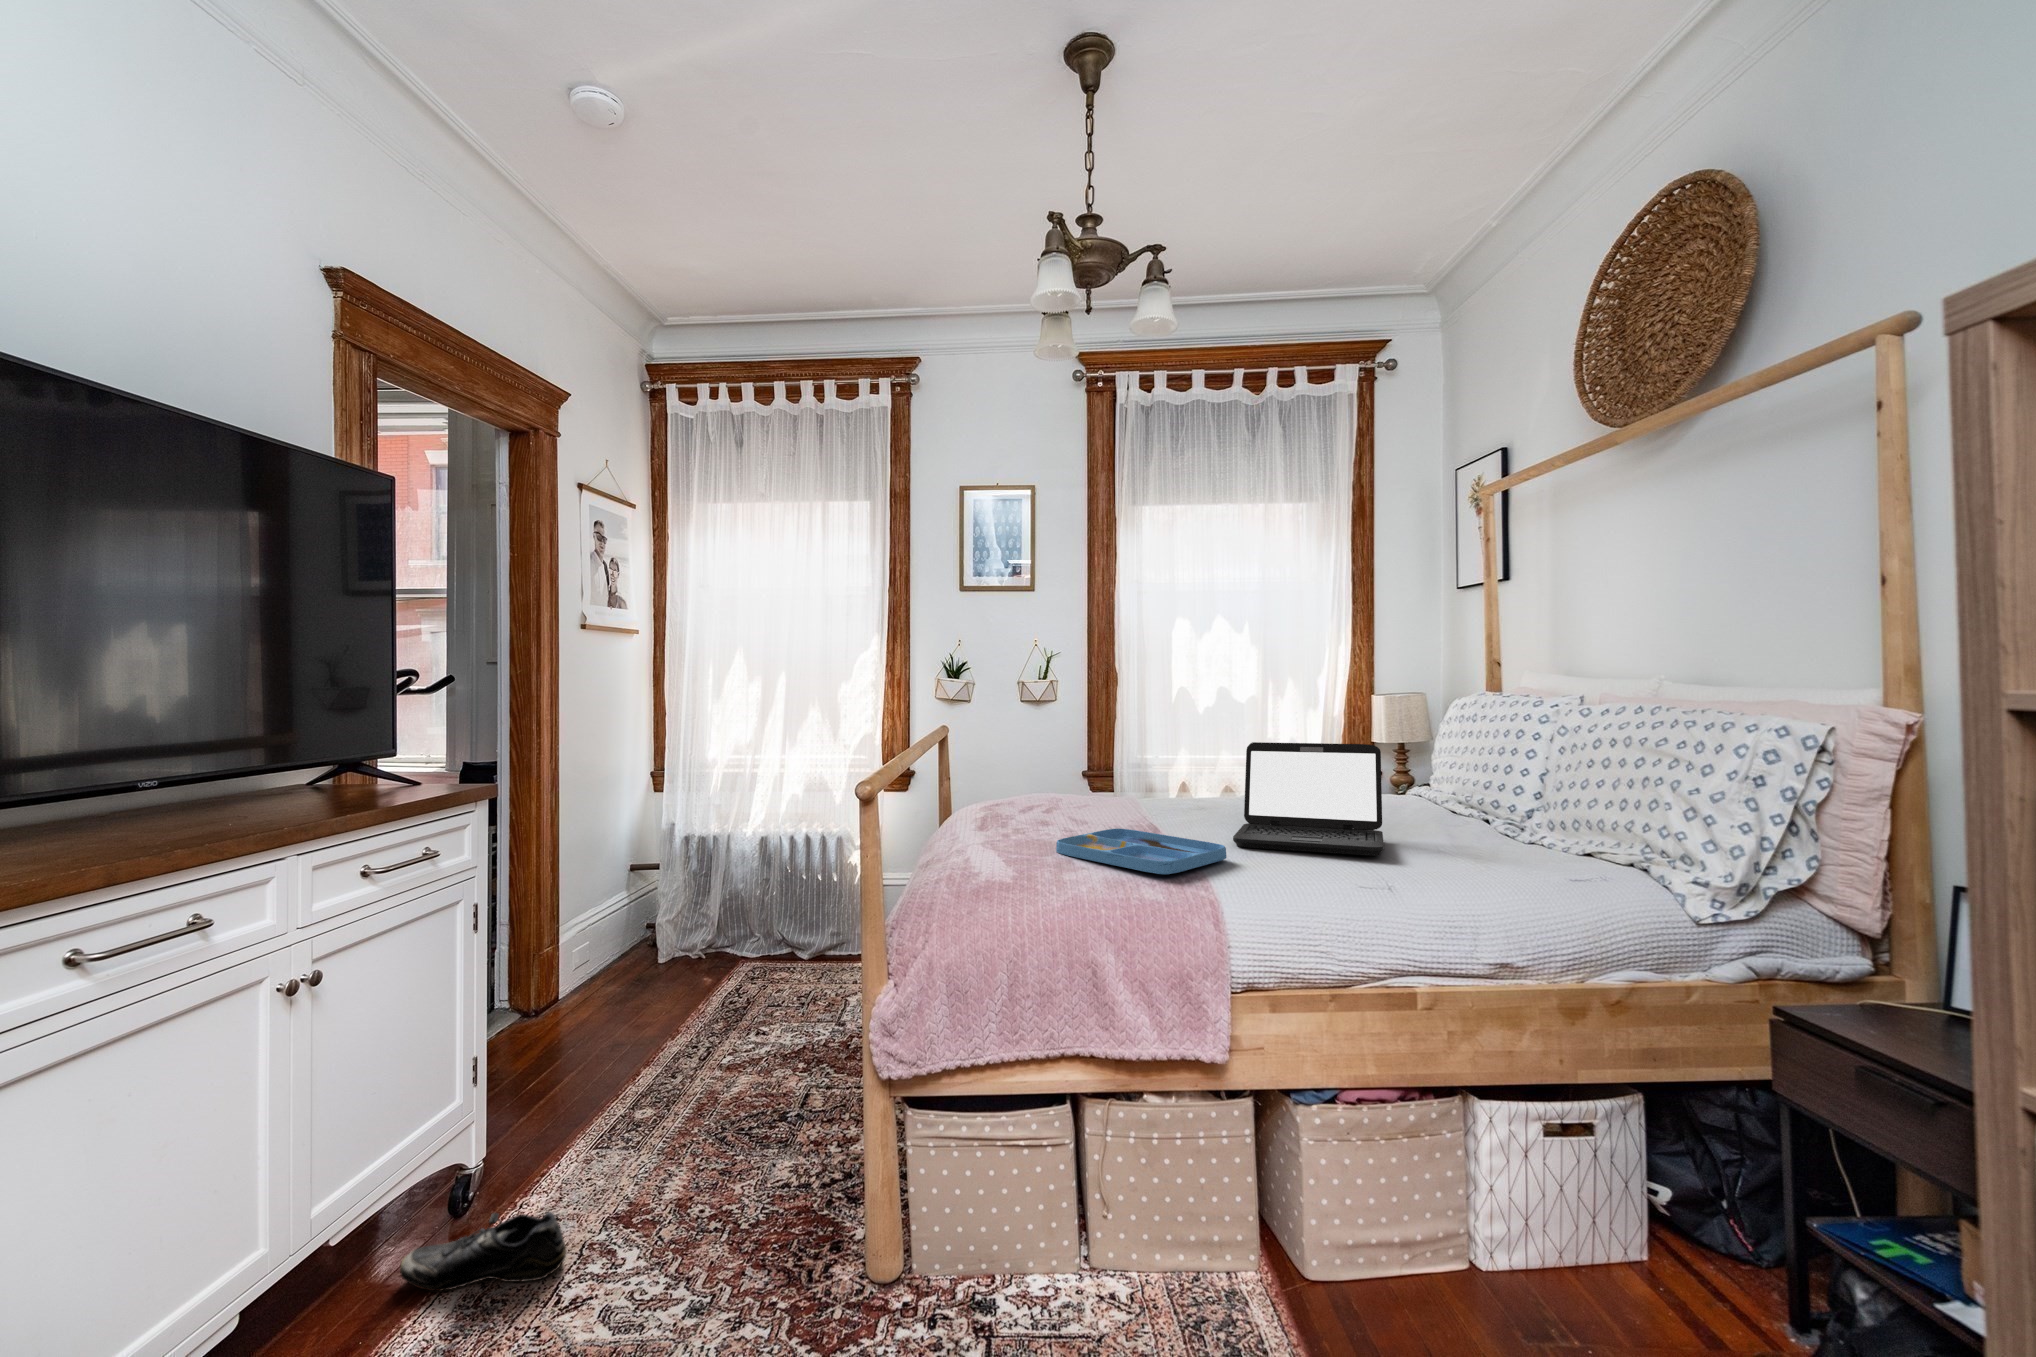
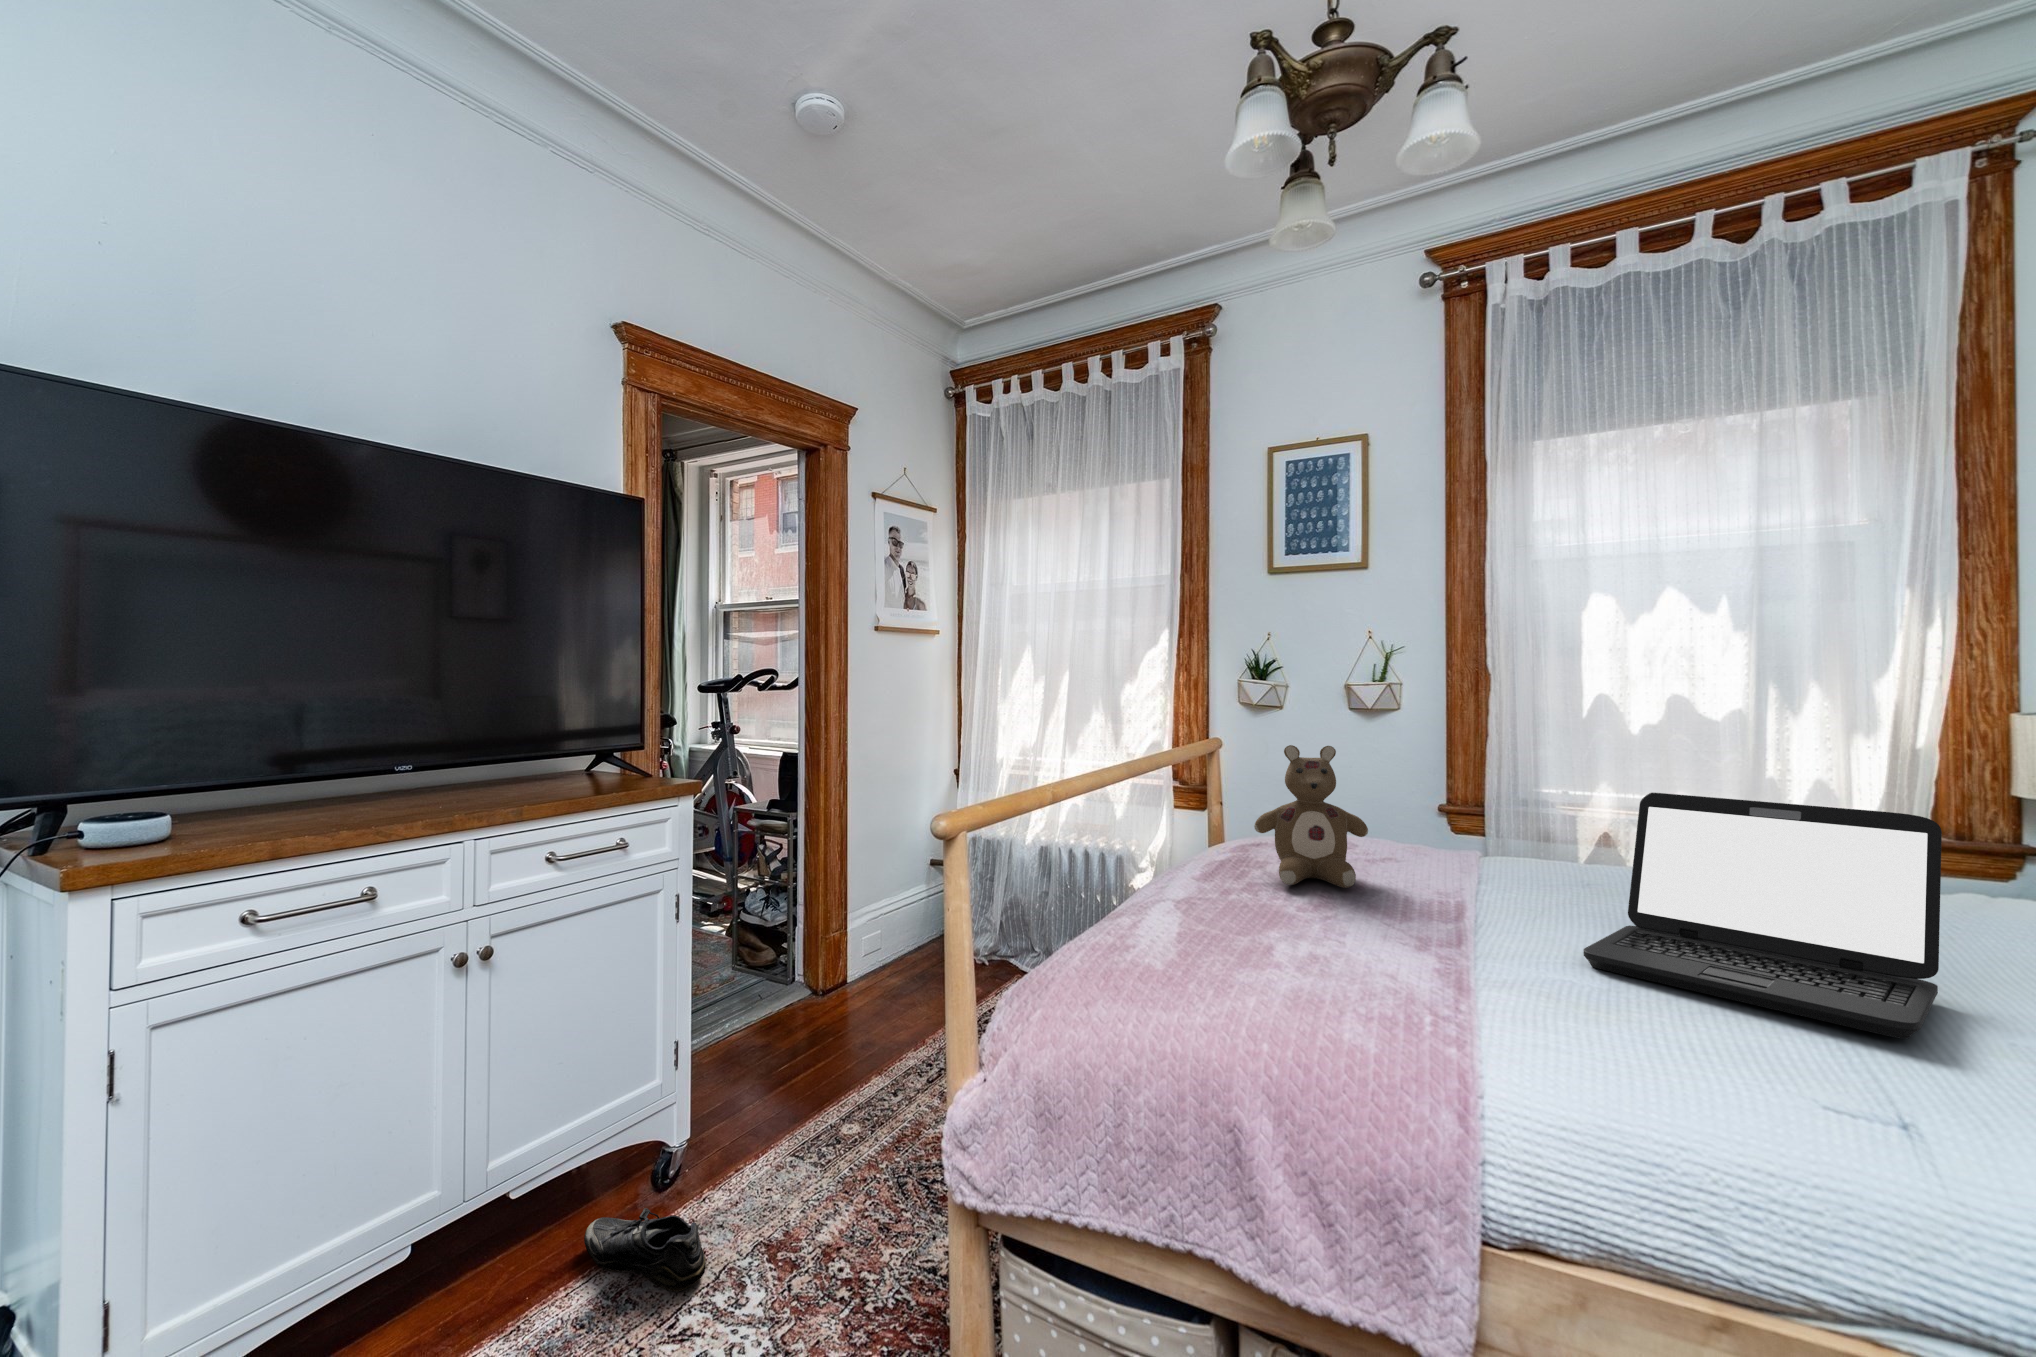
stuffed bear: none [1010,723,1086,825] -> present [1254,745,1368,888]
tray: present [1056,829,1226,874] -> none [1274,905,1548,1002]

